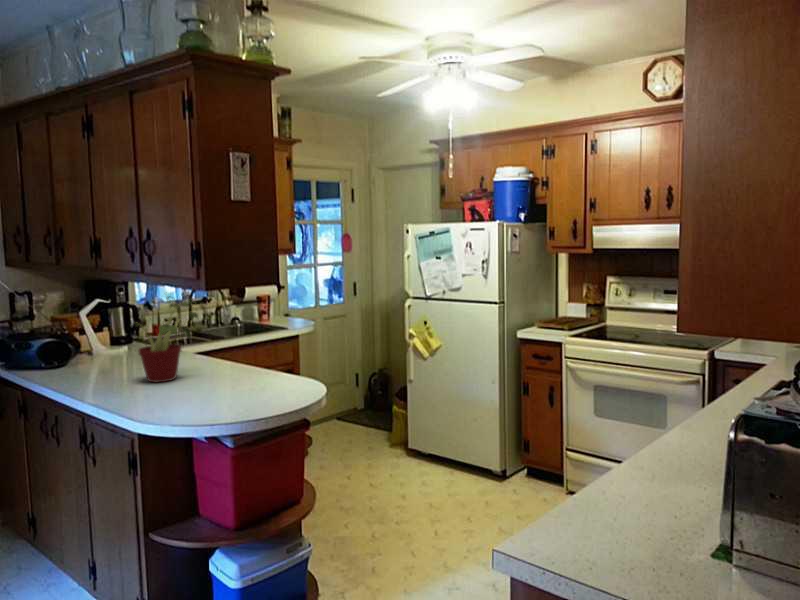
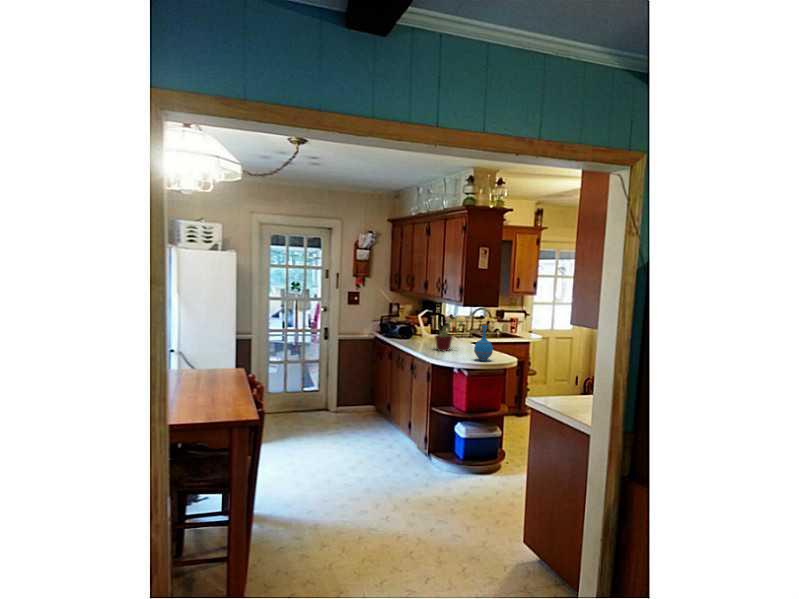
bottle: none [248,308,289,391] -> present [474,323,493,361]

